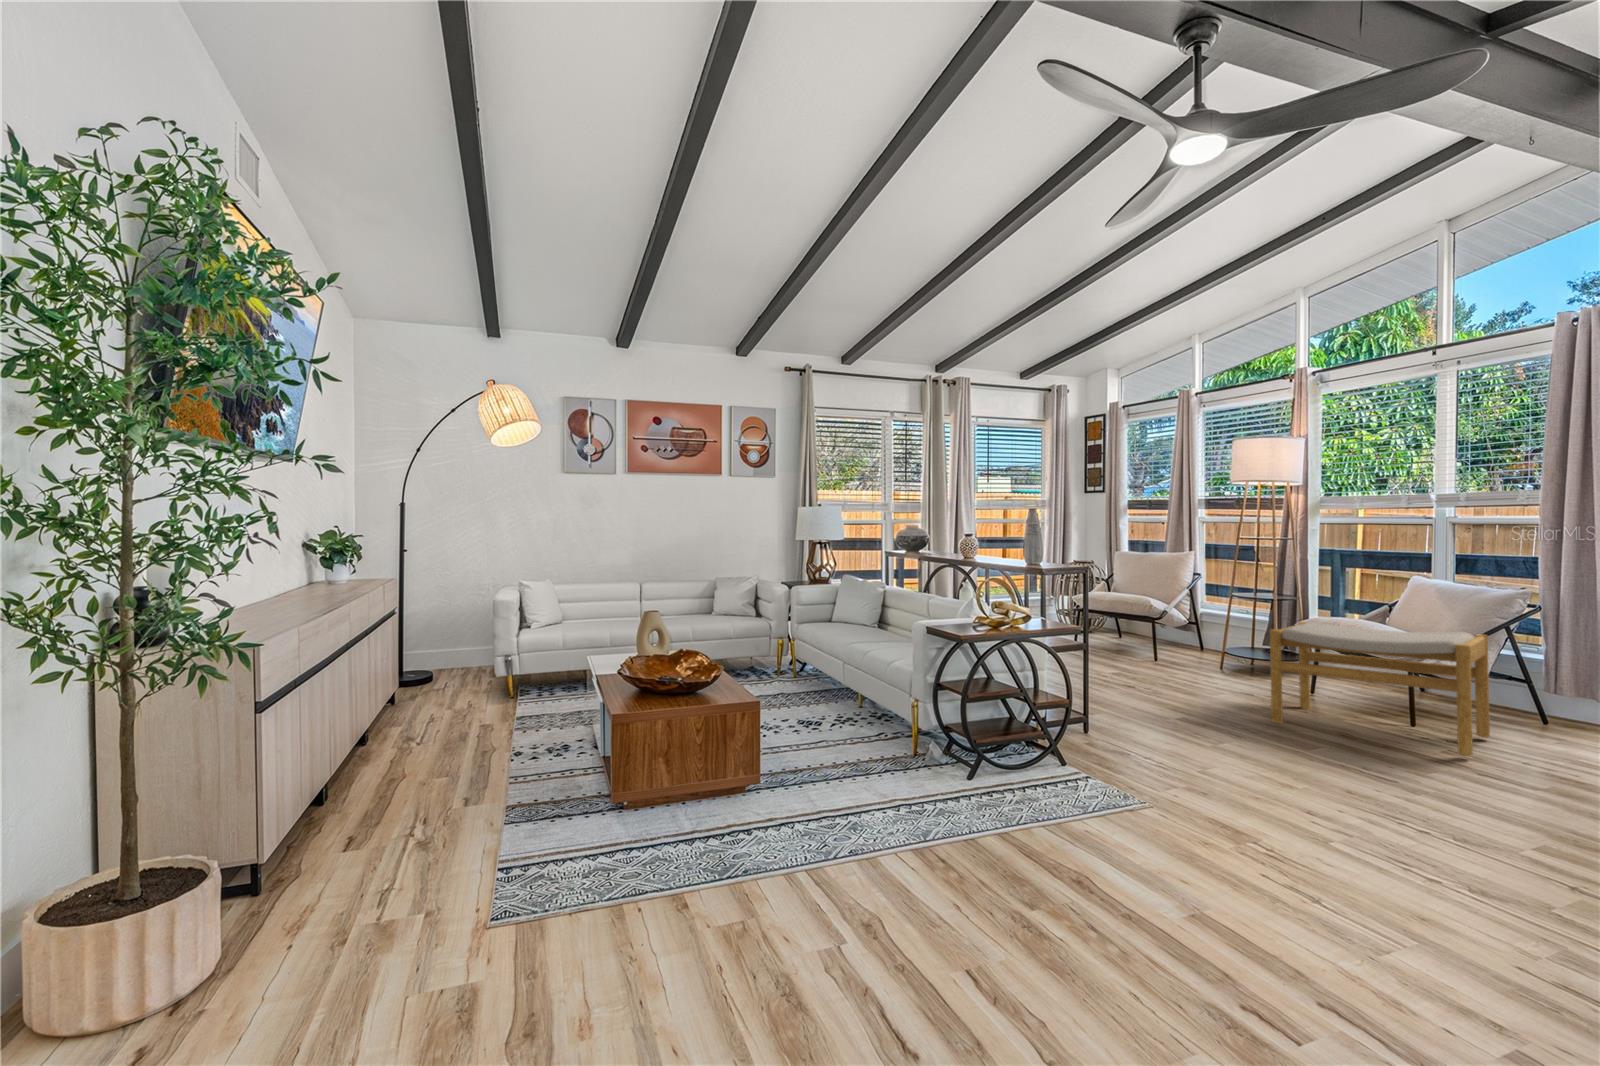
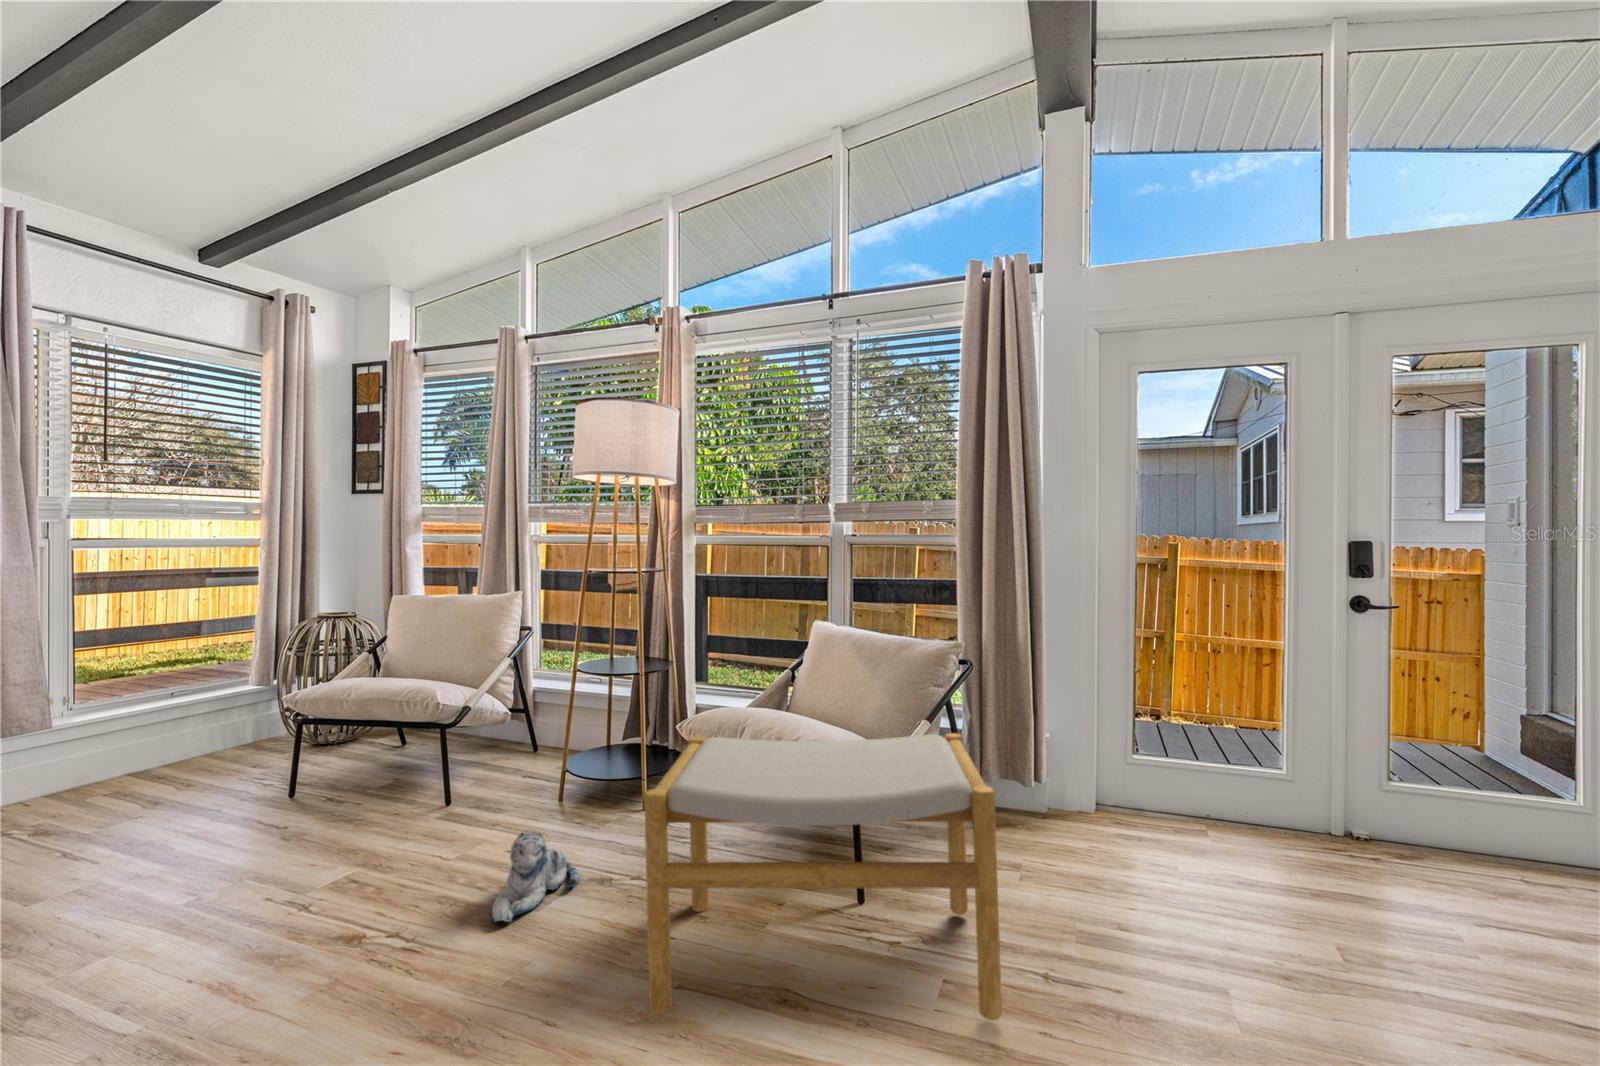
plush toy: none [1192,659,1235,693] -> present [492,833,579,922]

